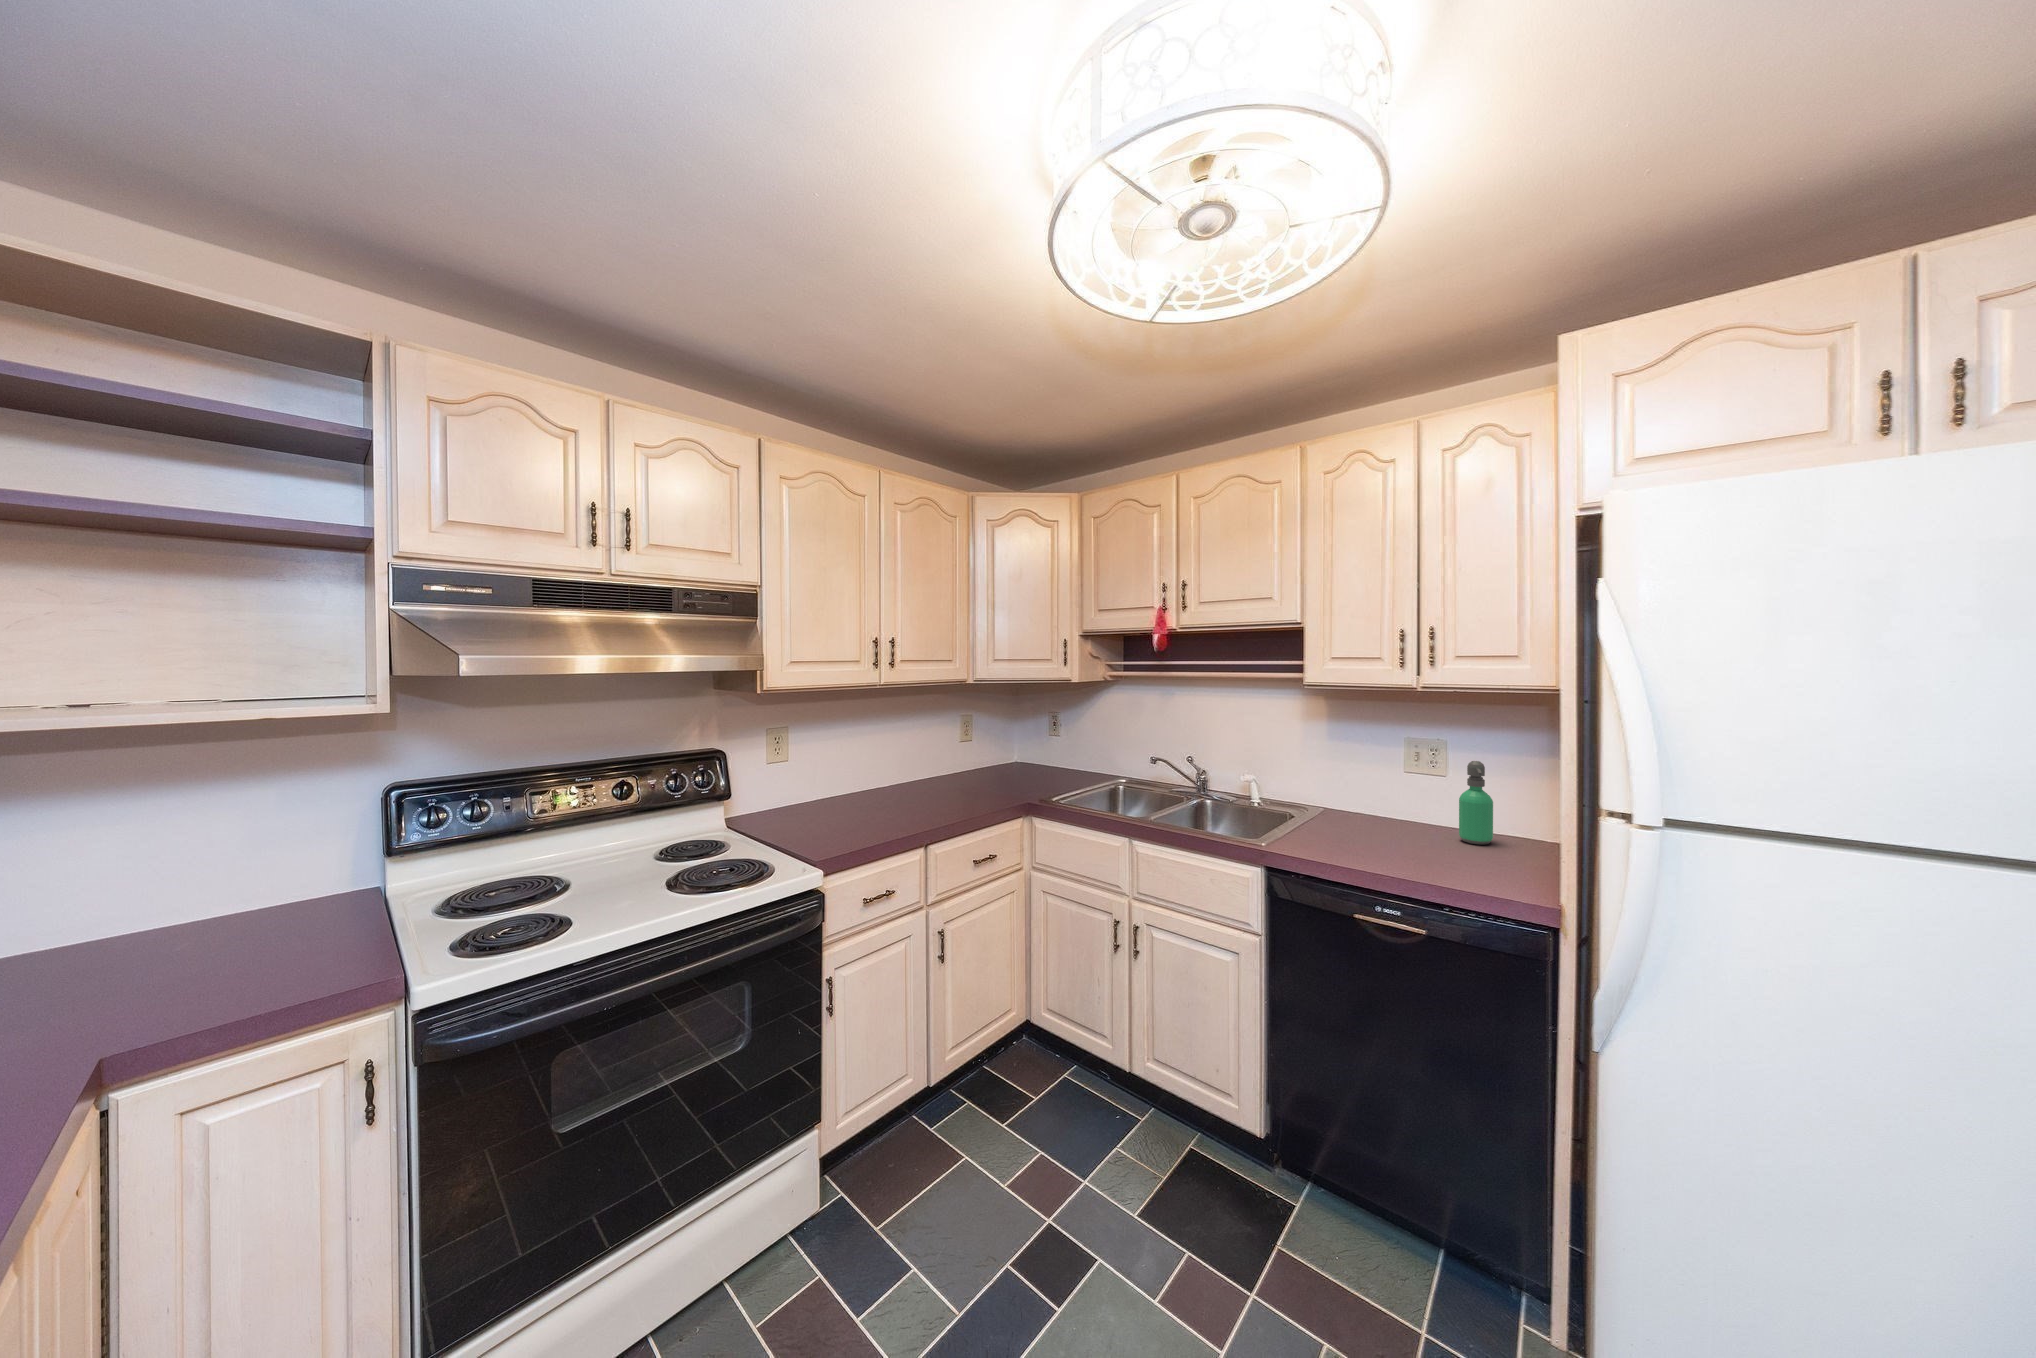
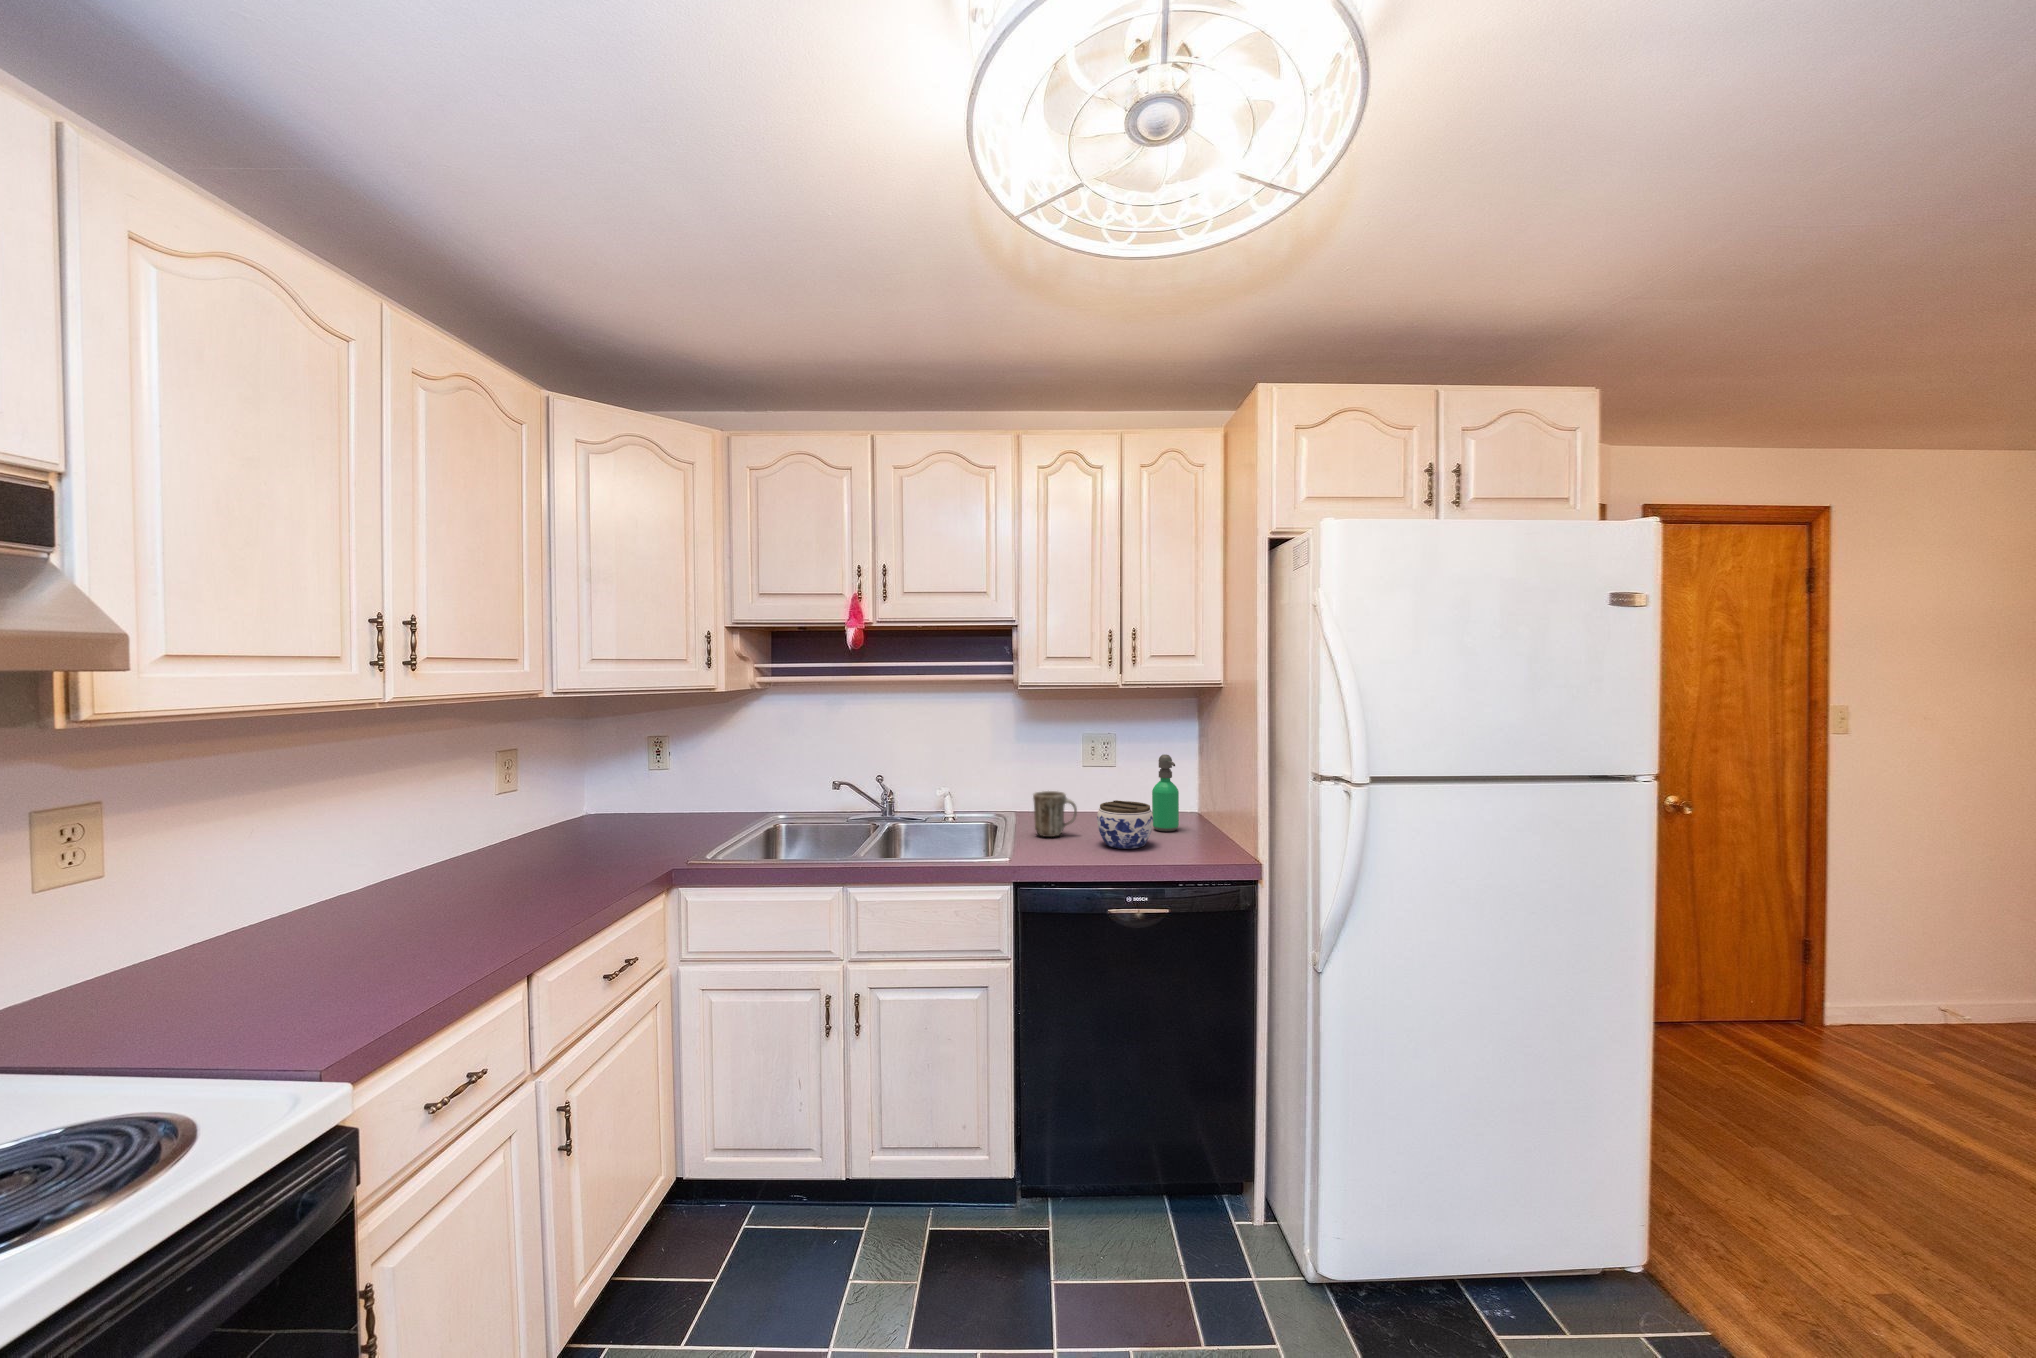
mug: none [1318,785,1364,830] -> present [1033,791,1077,837]
jar: none [1370,803,1436,854] -> present [1097,800,1153,849]

